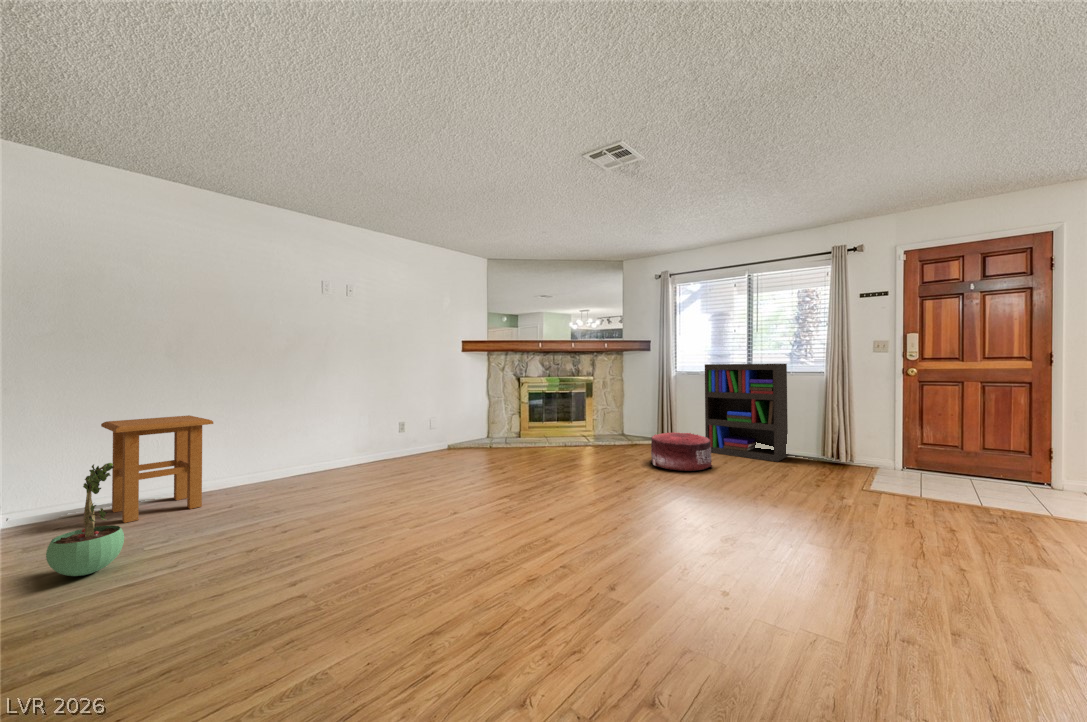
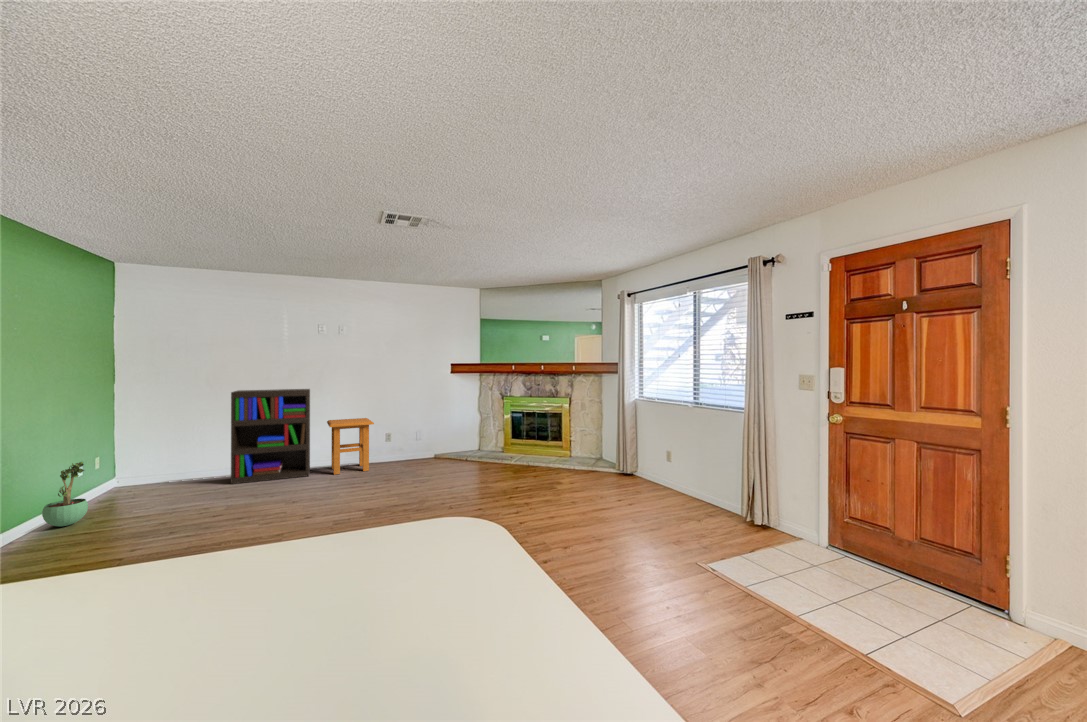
bookshelf: present [705,364,788,462] -> present [231,389,310,484]
side table: present [101,415,213,523] -> present [327,418,374,475]
pouf: present [651,432,712,471] -> none [538,466,600,511]

